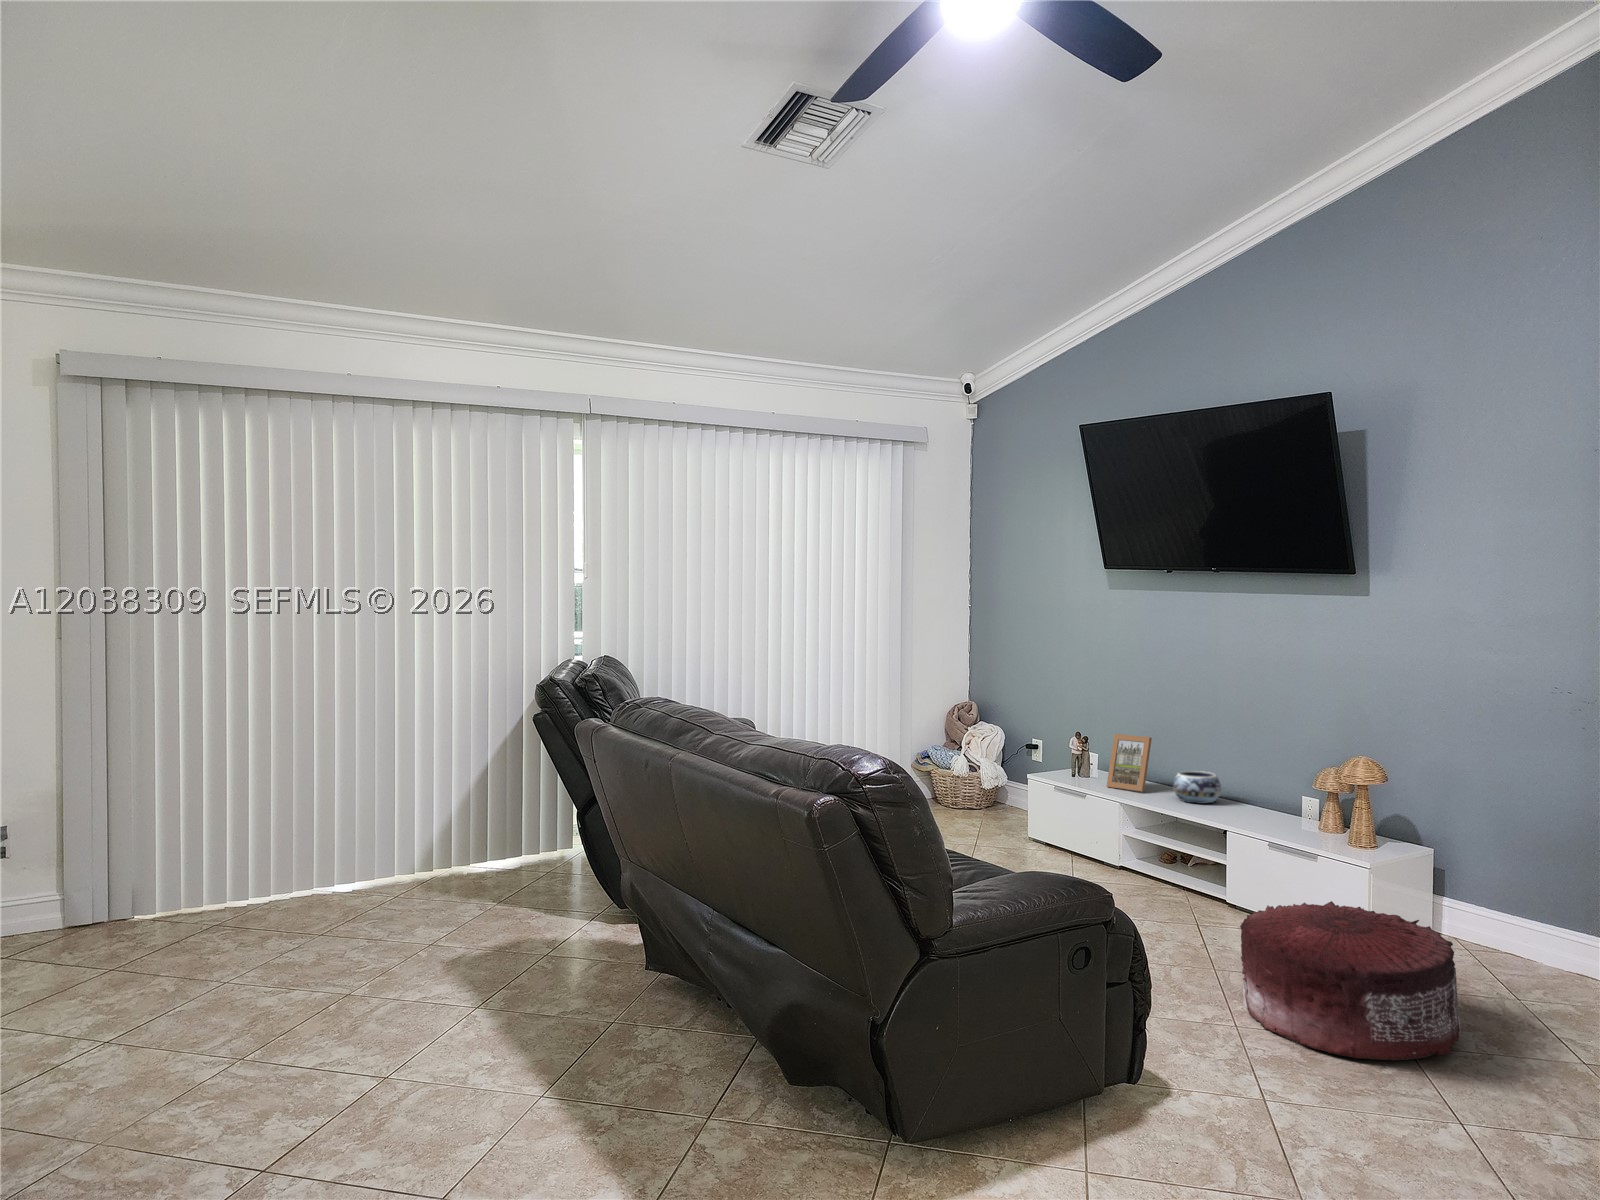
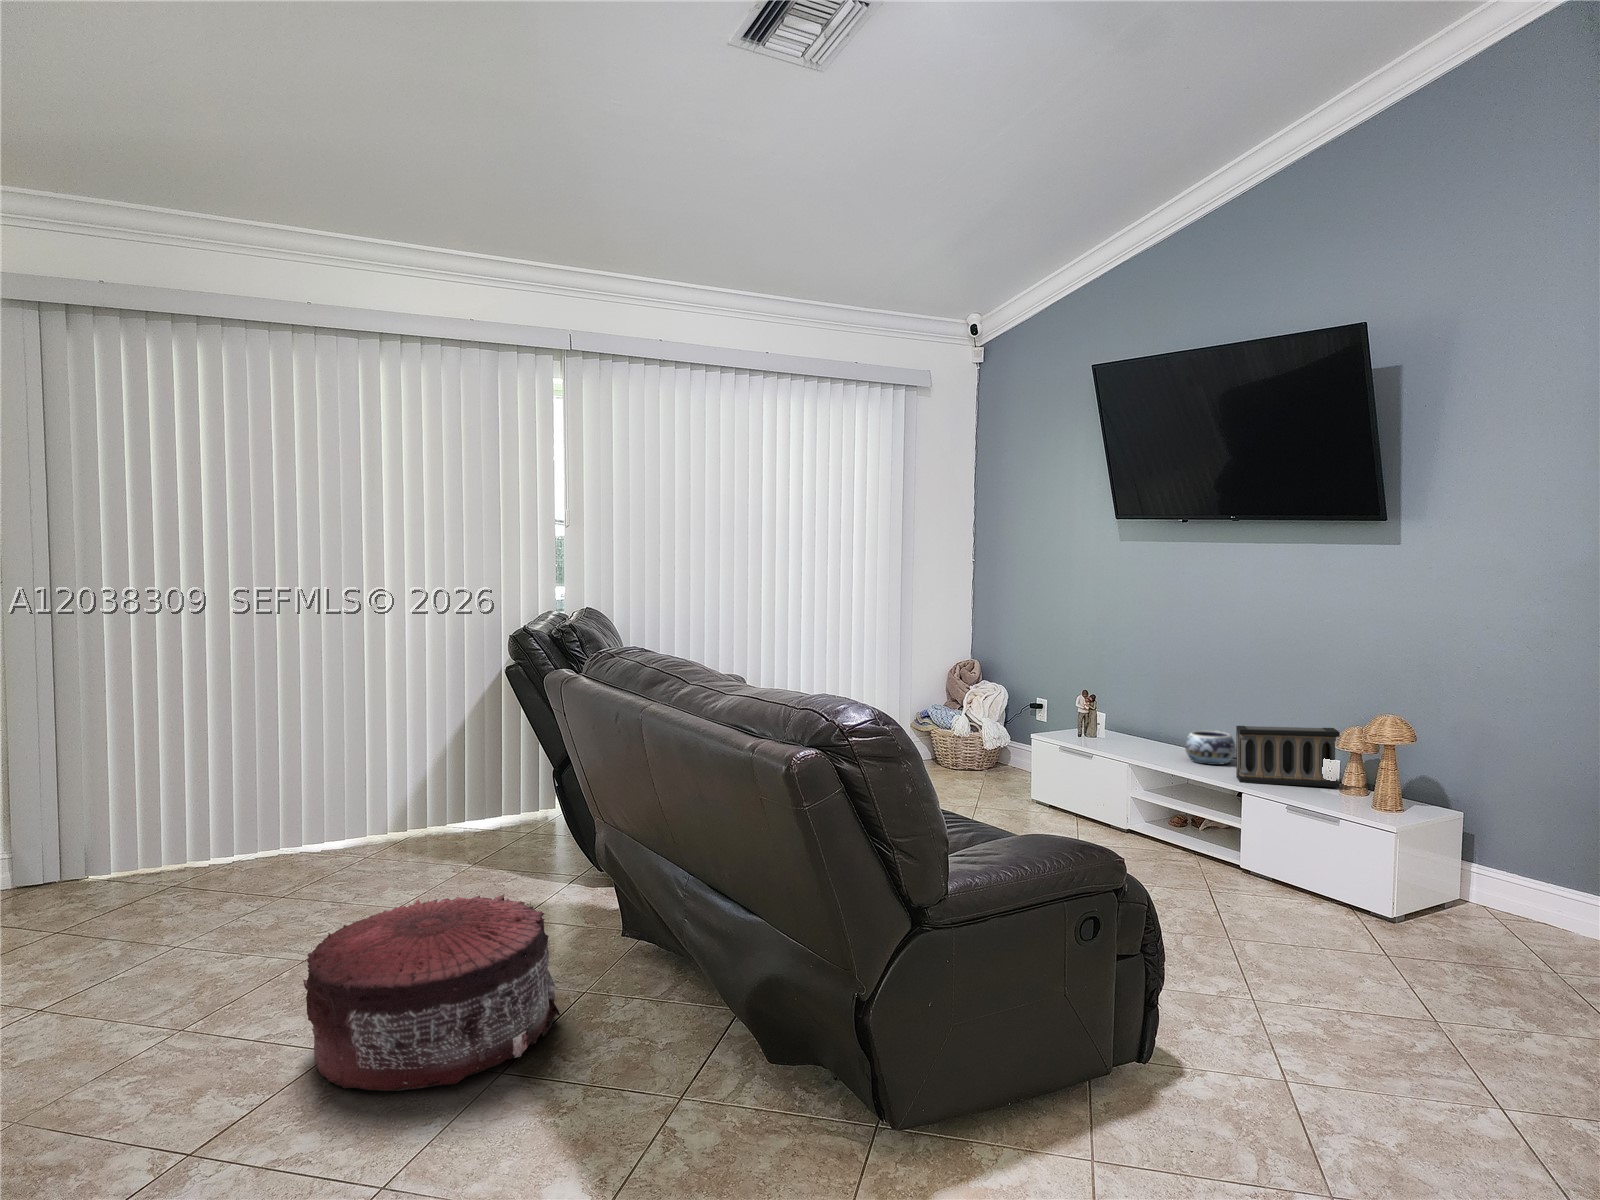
picture frame: present [1107,734,1152,792] -> none [1114,692,1163,753]
speaker: none [1221,767,1318,825] -> present [1236,726,1340,788]
pouf: present [1240,901,1461,1060] -> present [303,894,560,1091]

